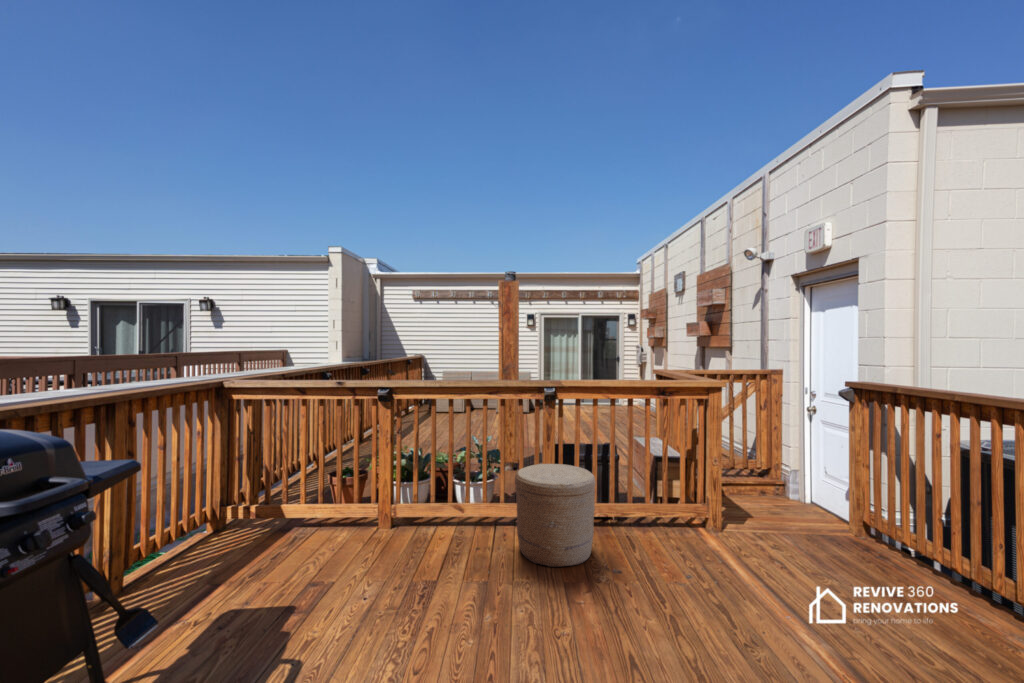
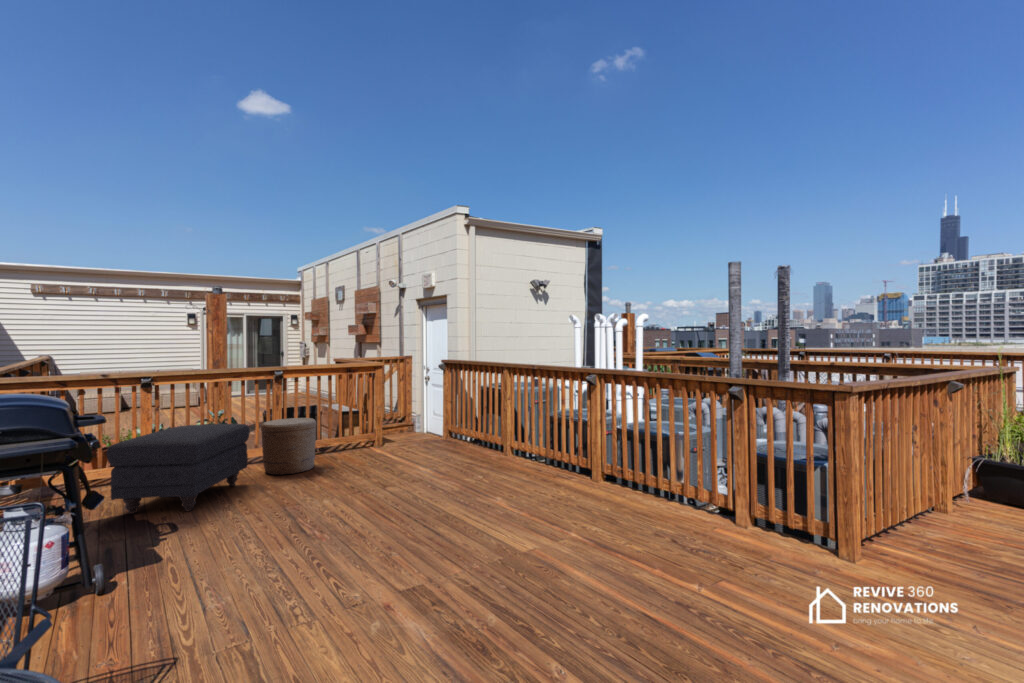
ottoman: none [294,459,488,620] -> present [107,424,250,514]

